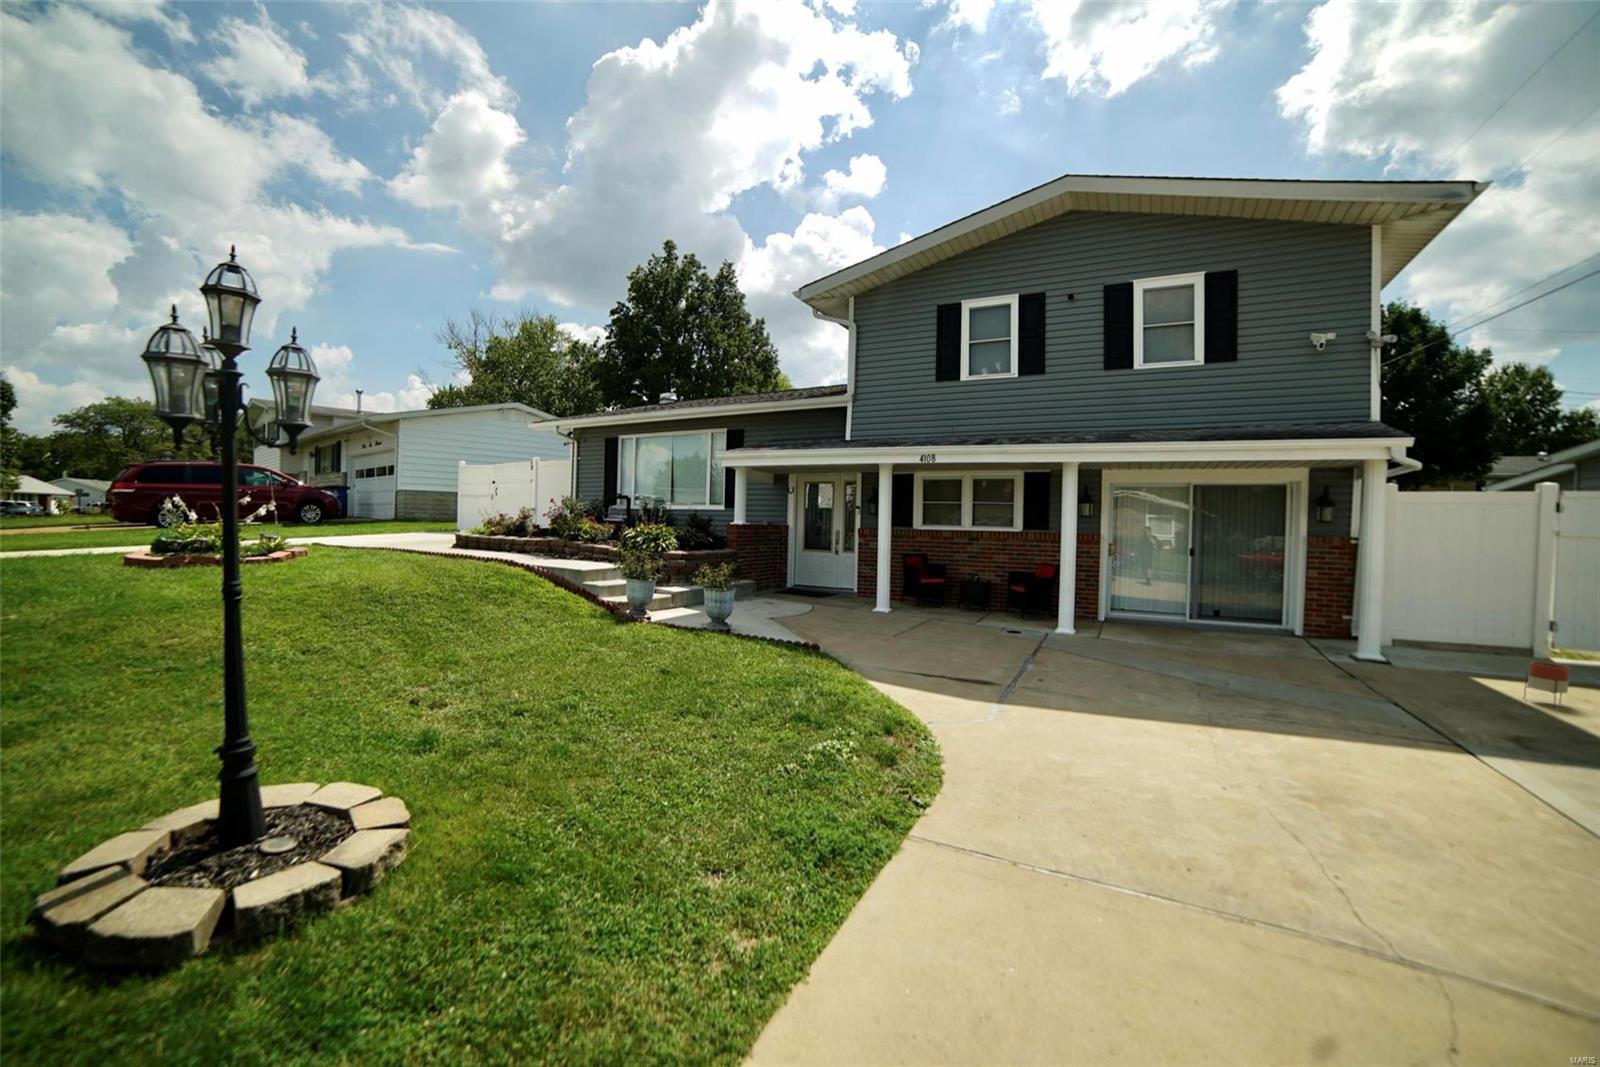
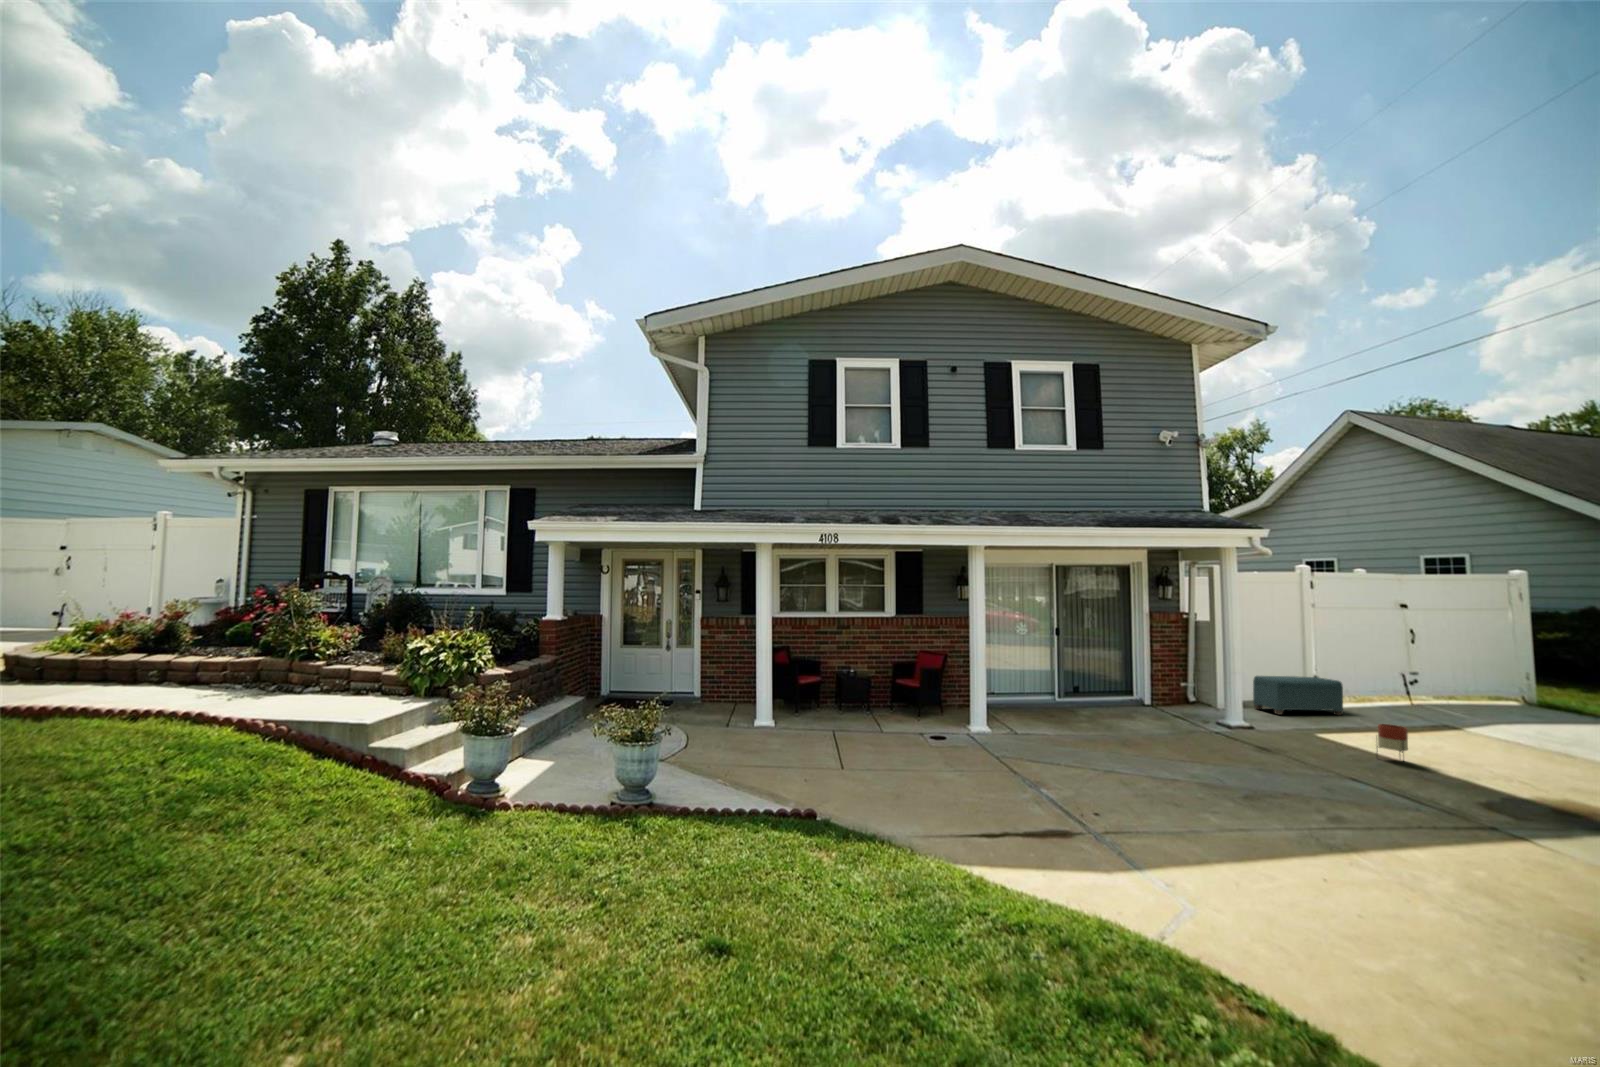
bench: none [1443,611,1579,665] -> present [1253,676,1343,715]

